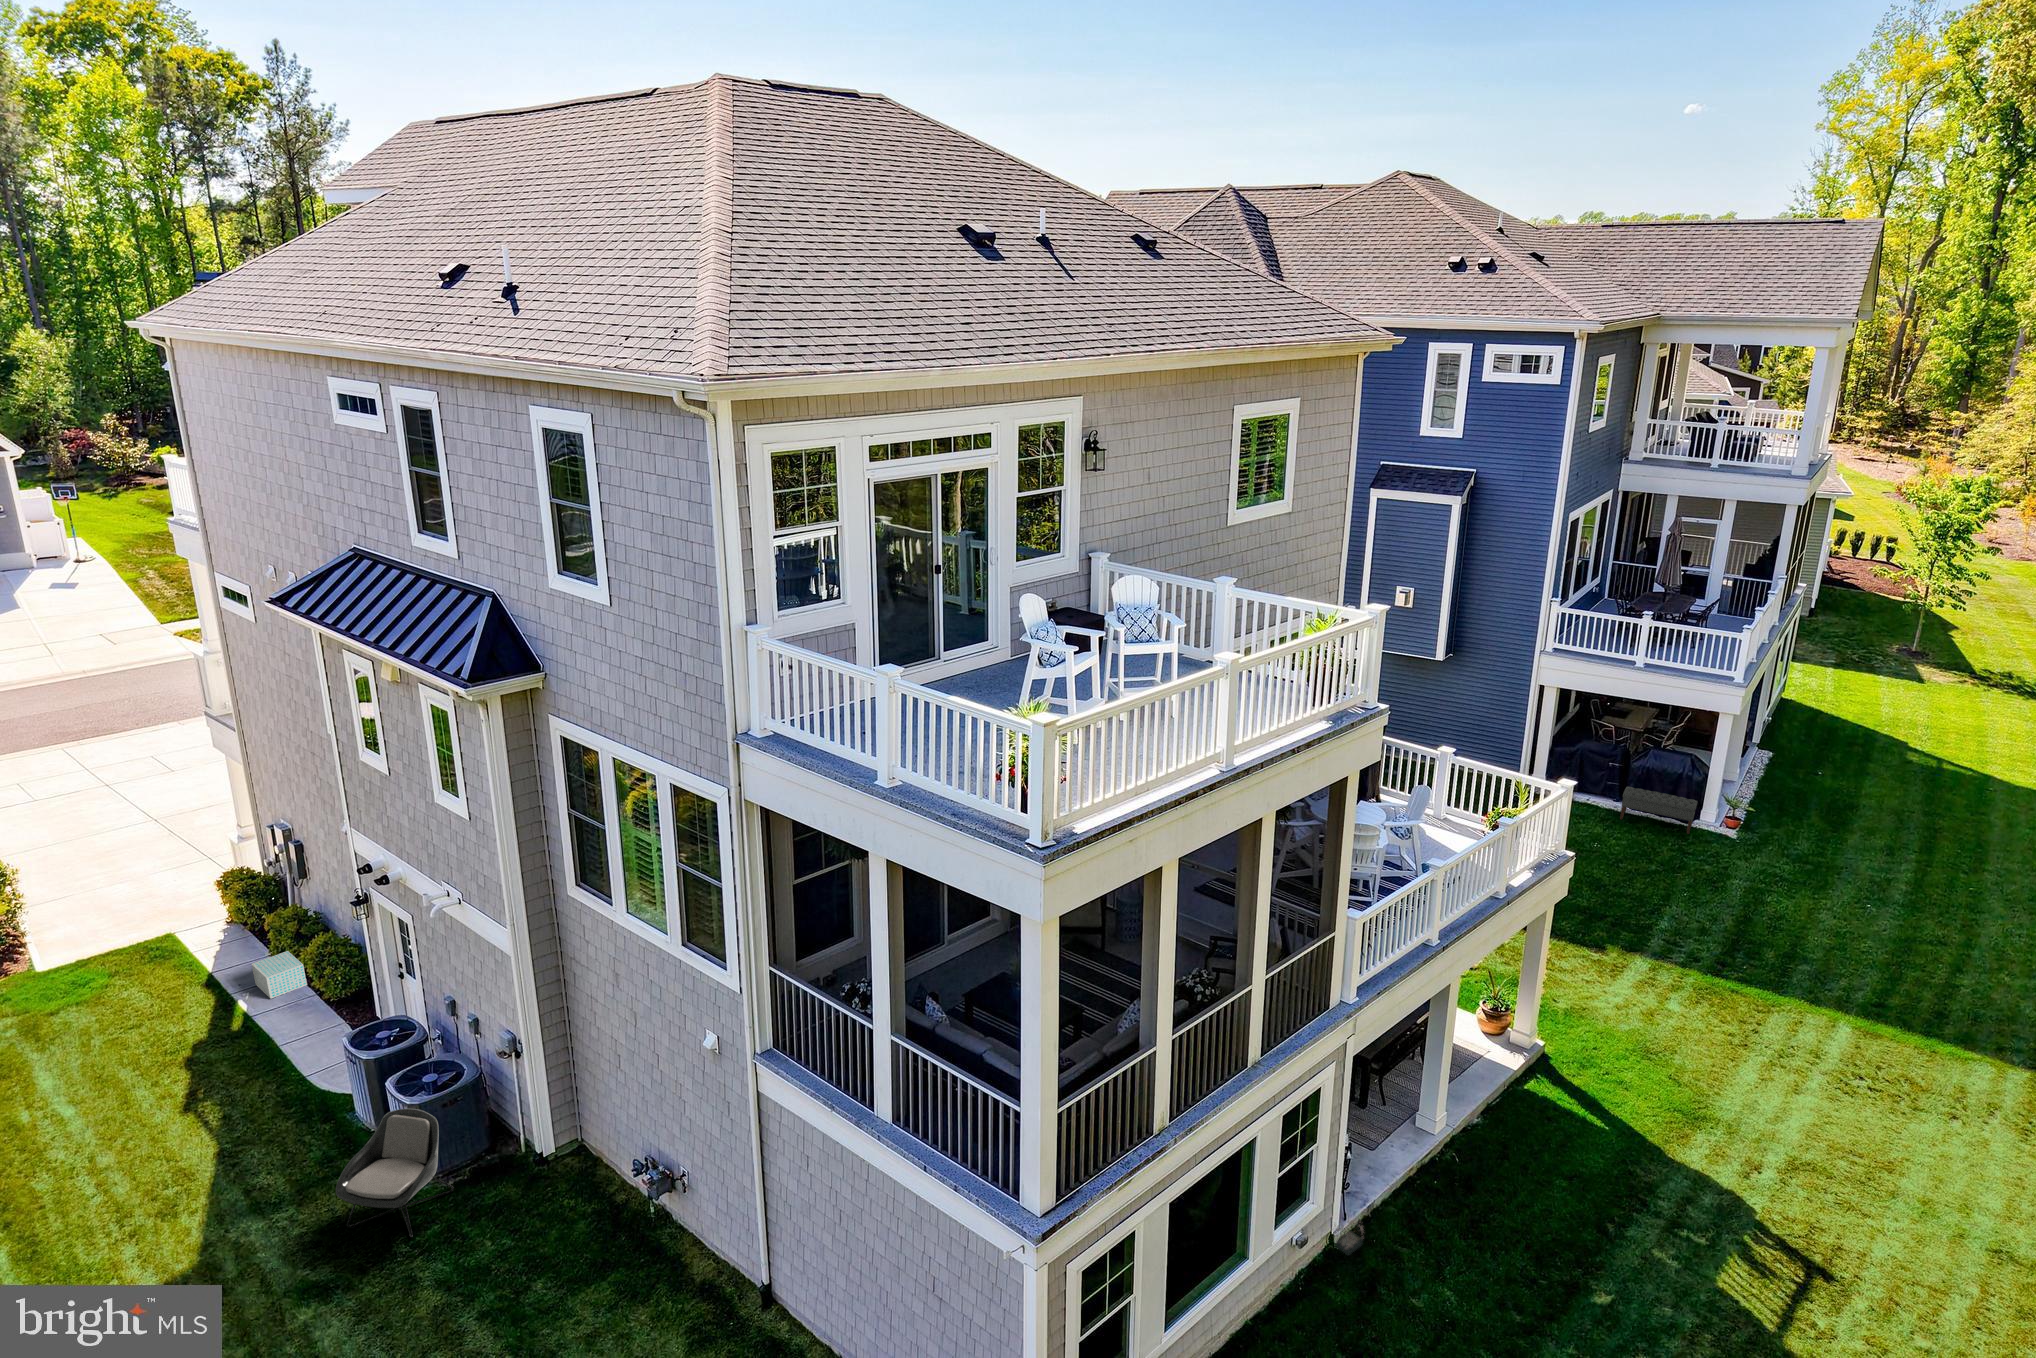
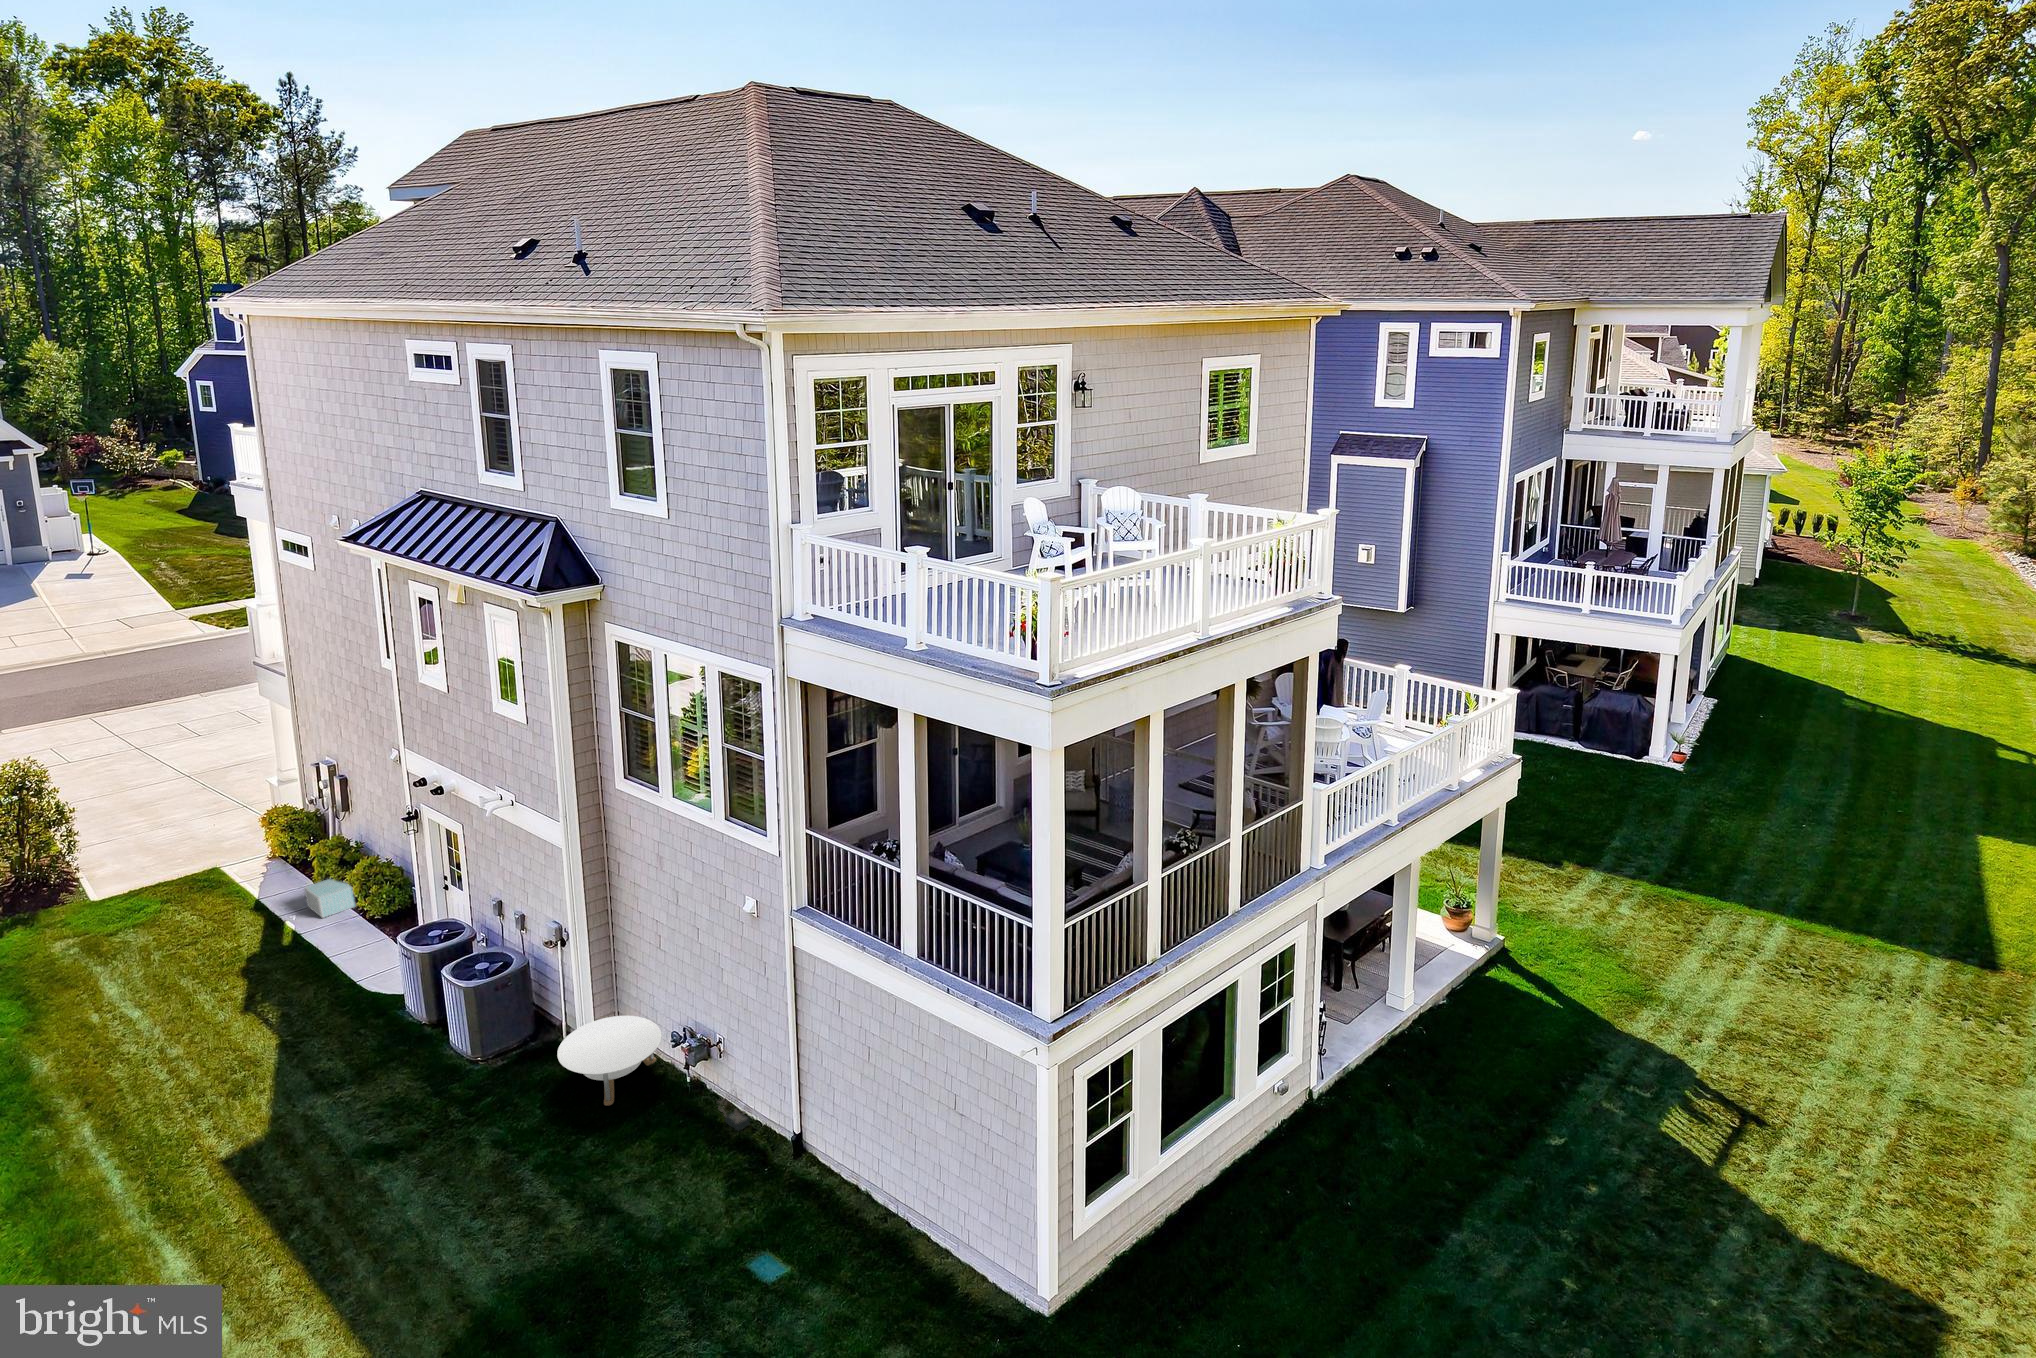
bench: present [1620,787,1698,834] -> none [1574,727,1645,768]
lounge chair: present [336,1109,454,1237] -> none [395,992,502,1106]
round table: none [512,1134,626,1240] -> present [557,1016,661,1106]
decorative plant: present [1336,1221,1363,1255] -> present [721,1090,750,1131]

